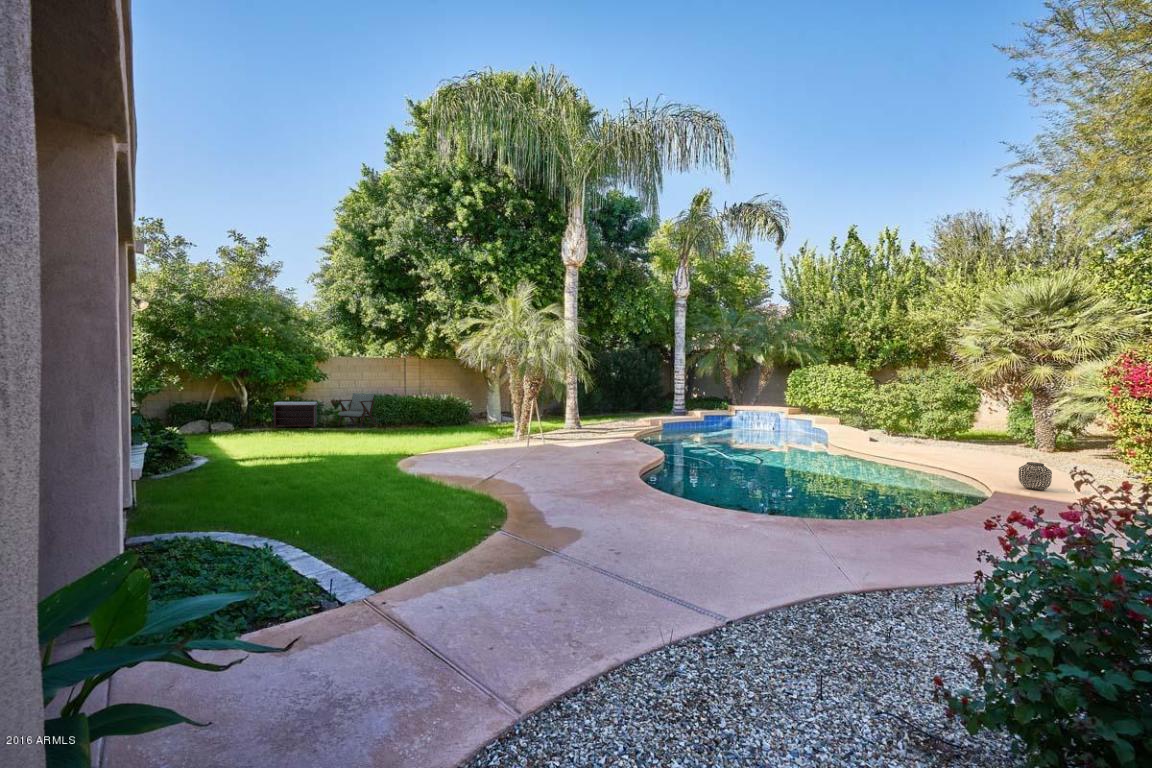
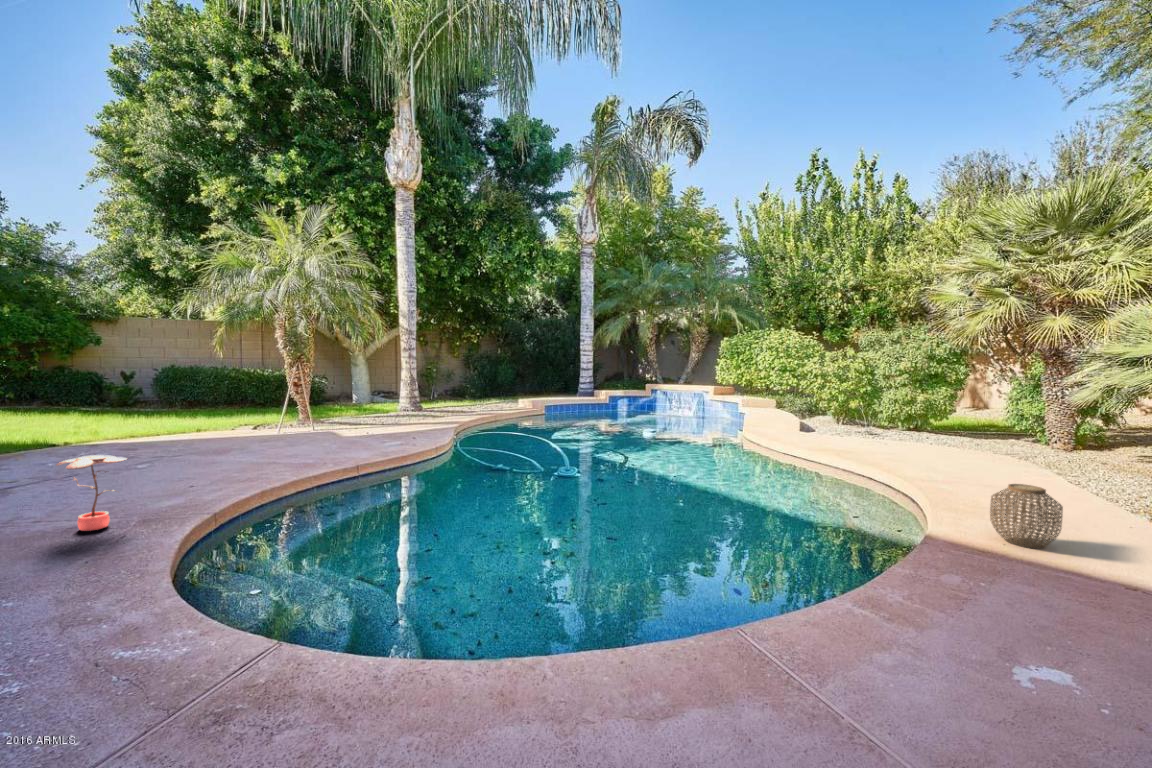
lounge chair: present [338,393,377,427] -> none [115,363,177,407]
bench: present [273,402,318,428] -> none [17,373,92,407]
potted plant: none [590,453,616,489] -> present [56,455,127,531]

